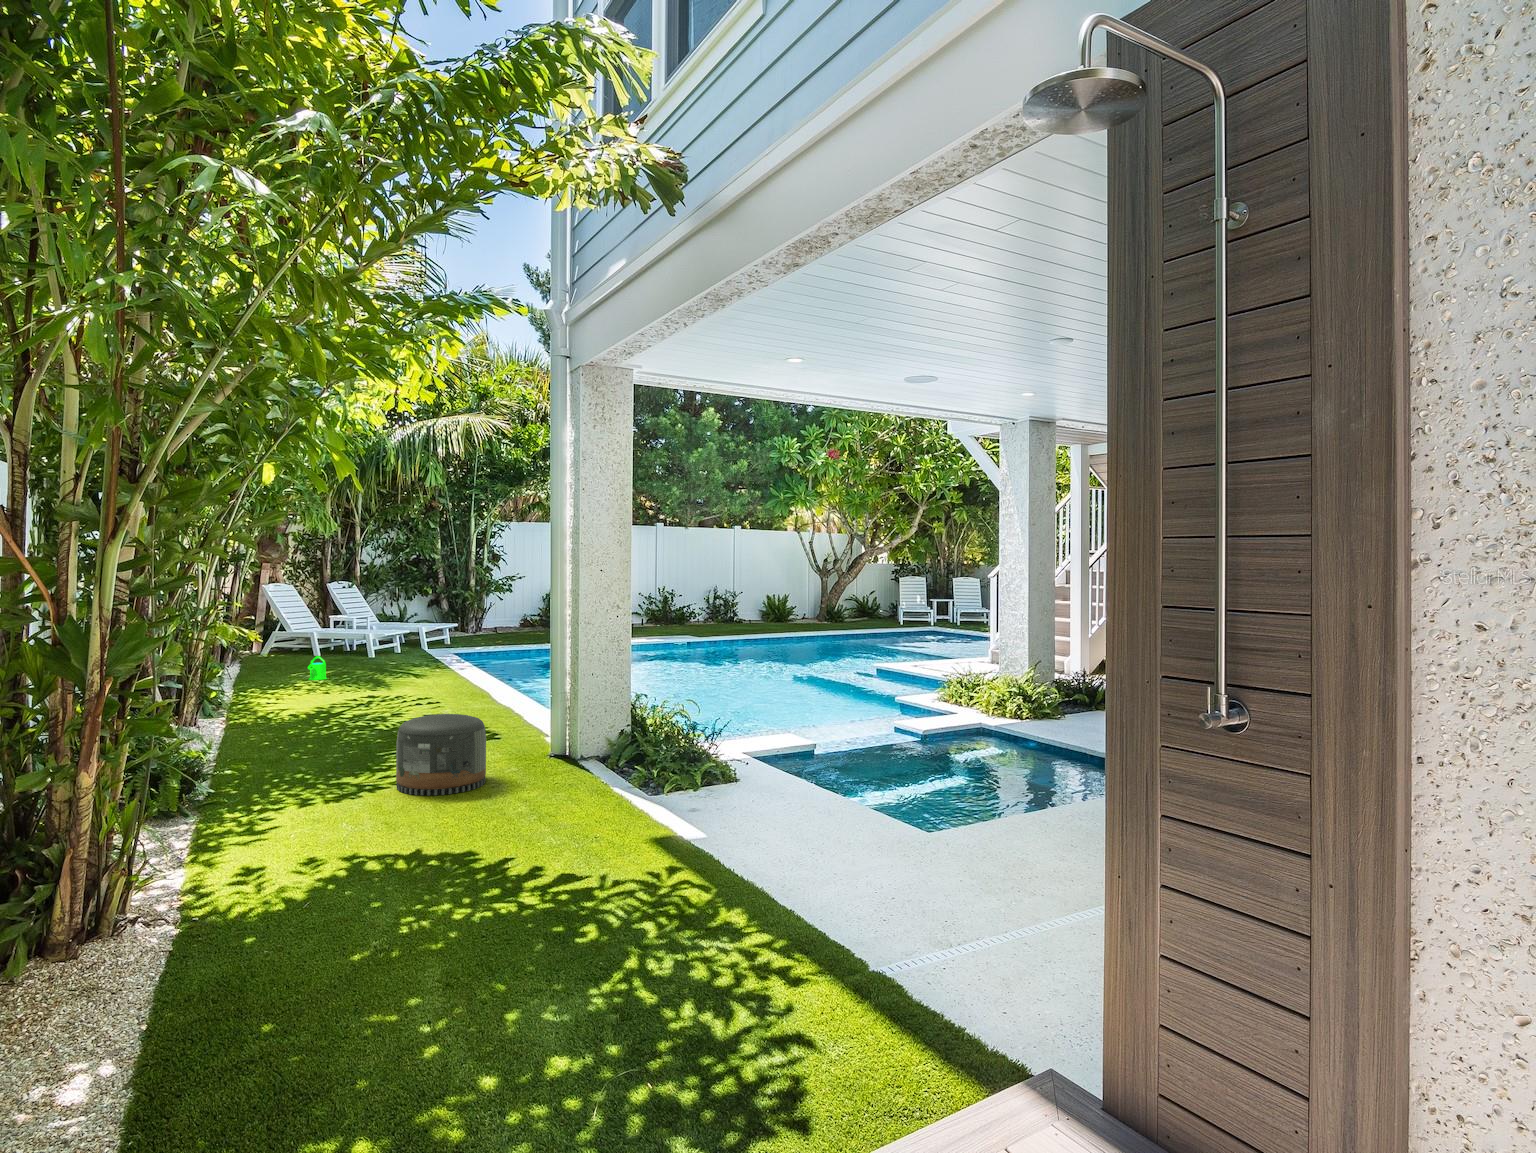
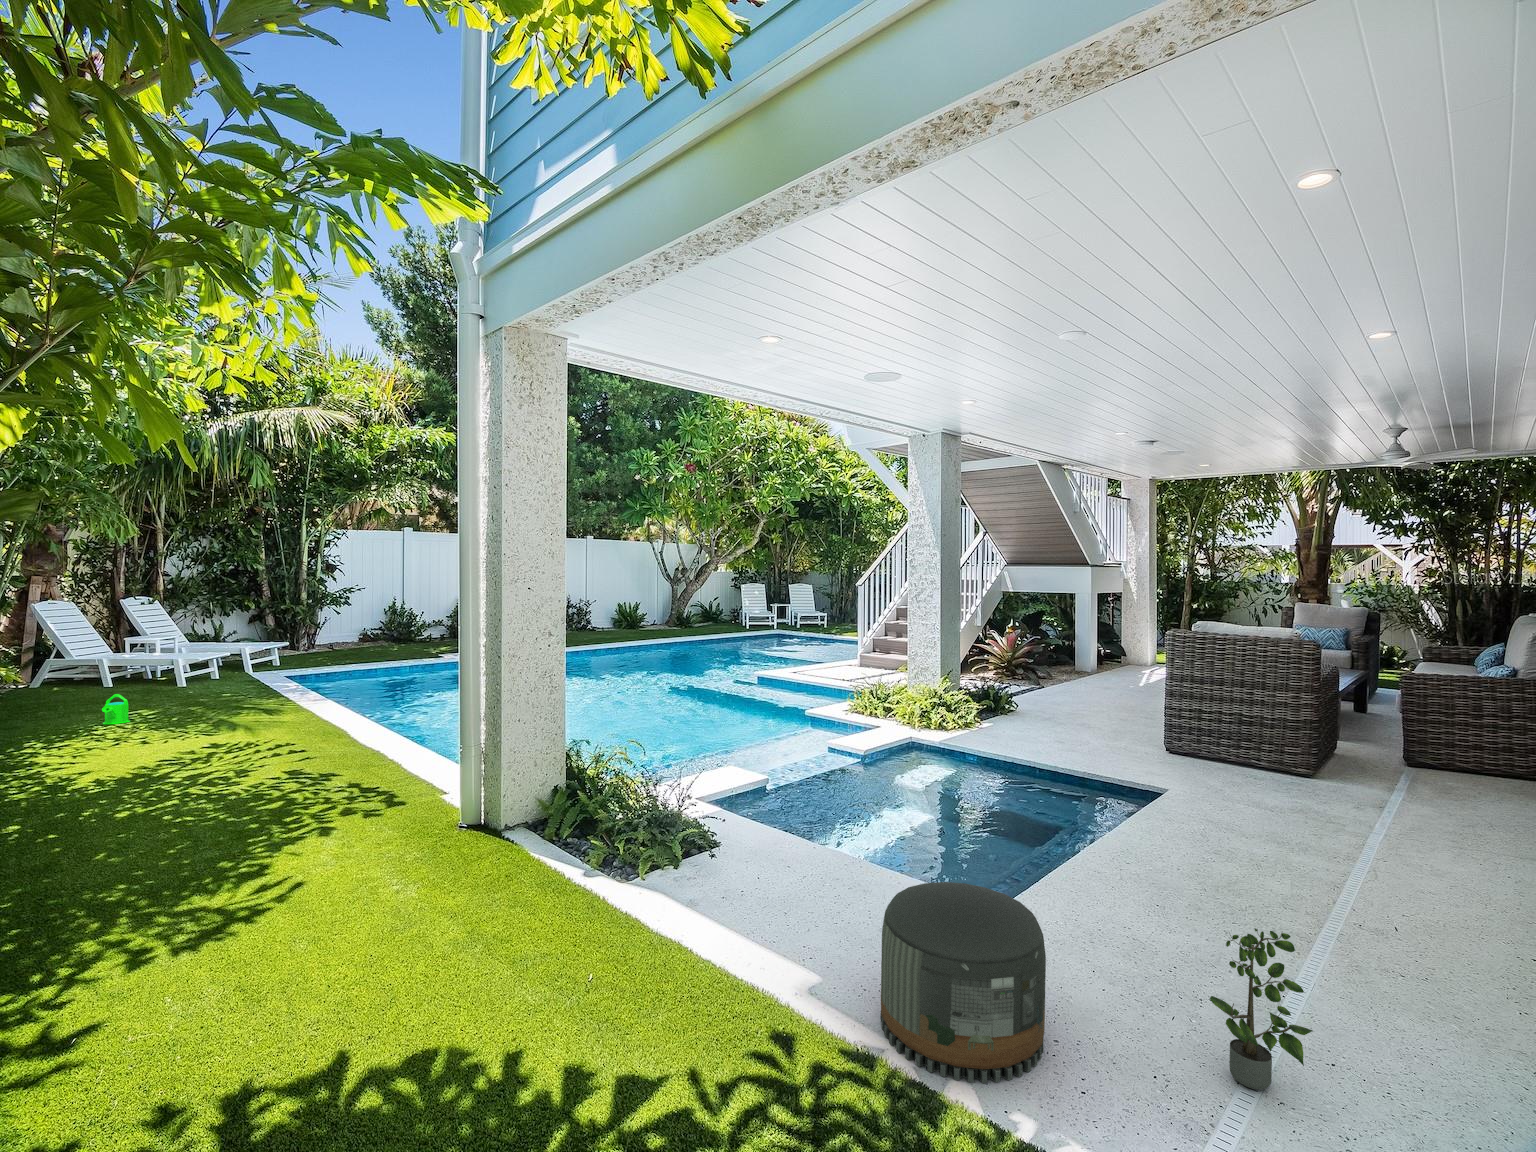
pouf: present [396,714,486,795] -> present [881,882,1046,1083]
potted plant: none [960,812,1033,930] -> present [1210,928,1313,1090]

